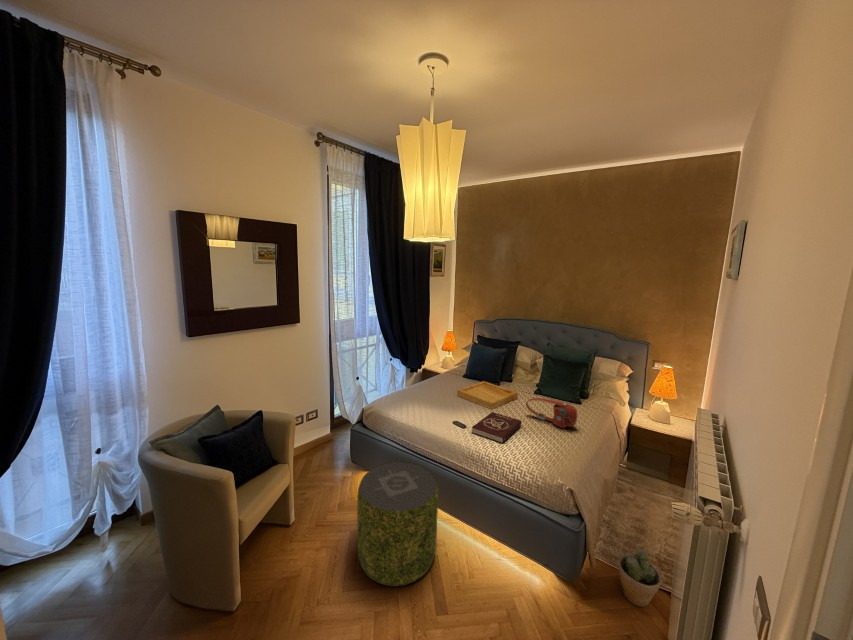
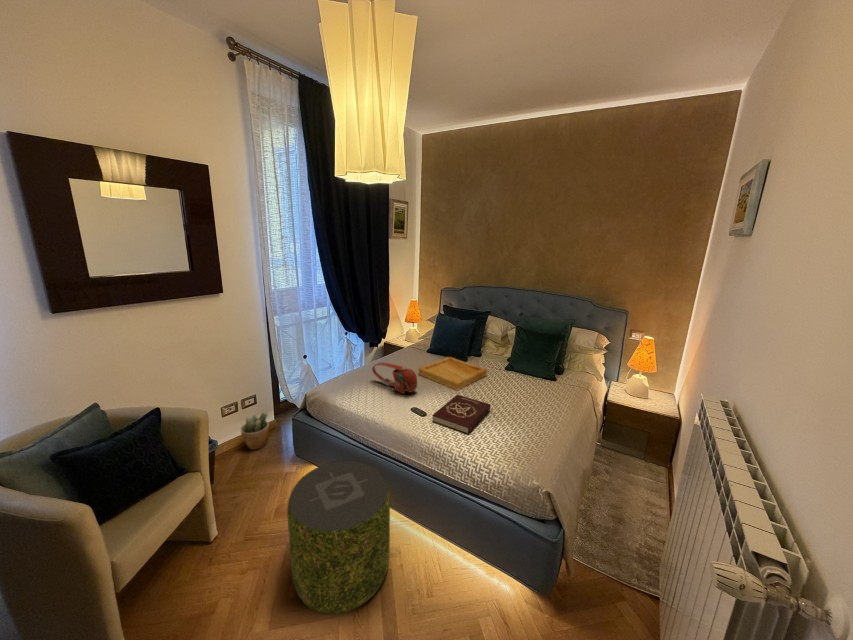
handbag: present [526,398,577,428] -> present [372,363,417,394]
potted plant: present [618,549,662,607] -> present [241,412,269,450]

